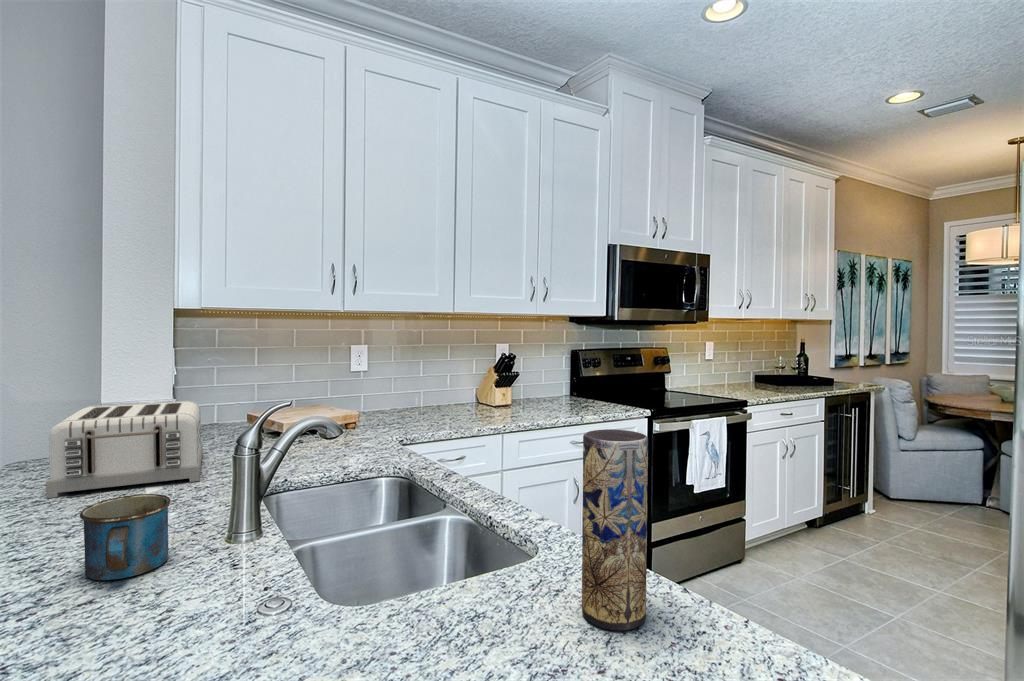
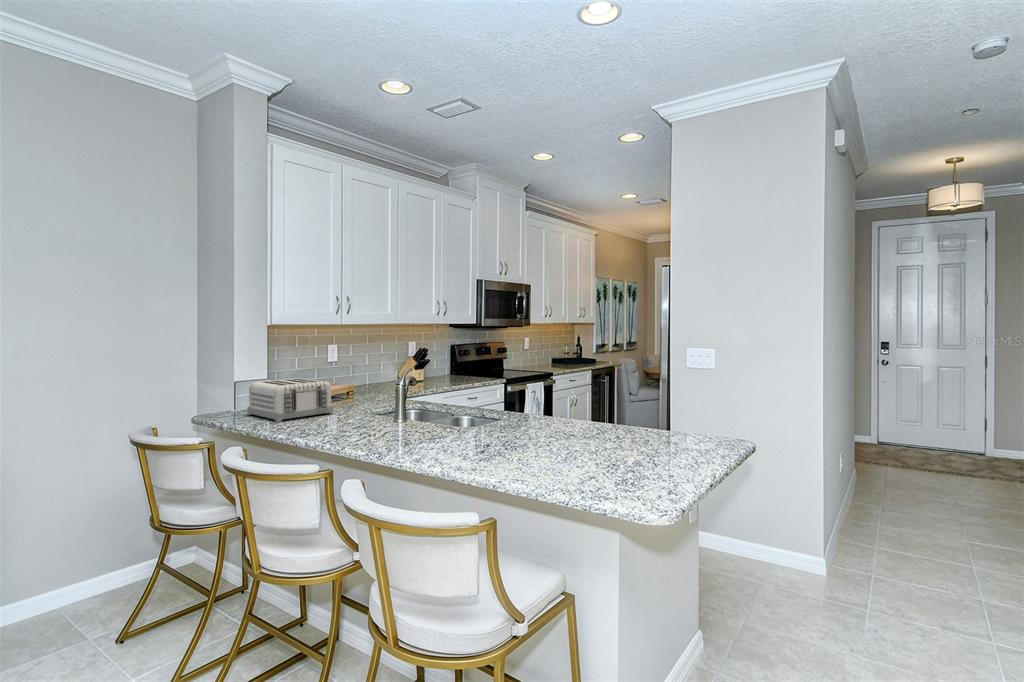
vase: present [582,429,648,630] -> none [540,369,558,423]
mug: present [80,494,171,580] -> none [367,404,395,430]

